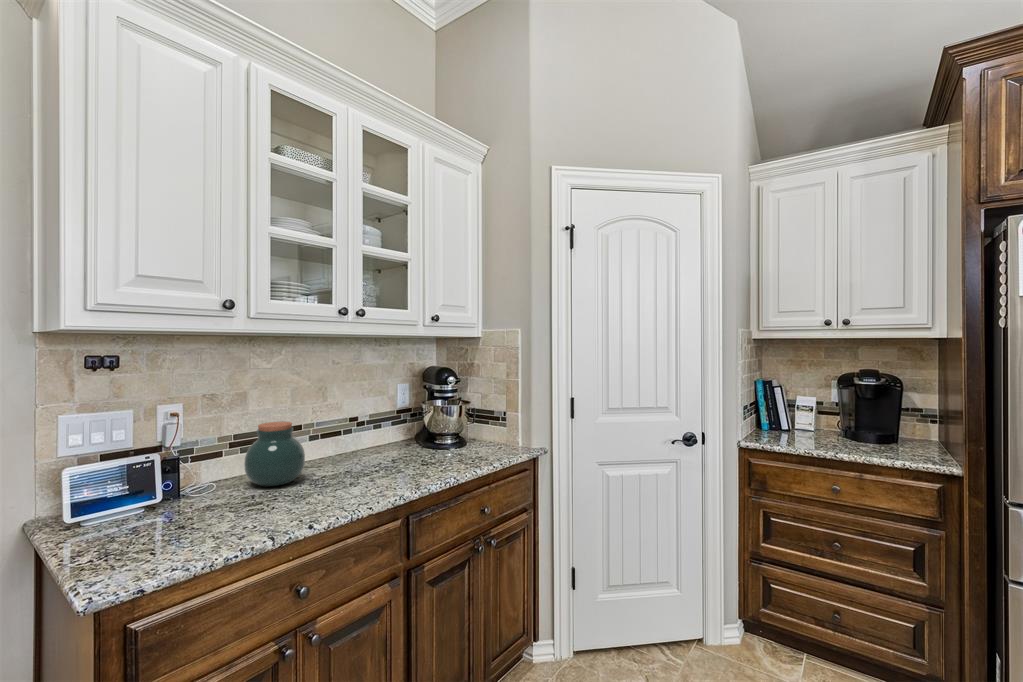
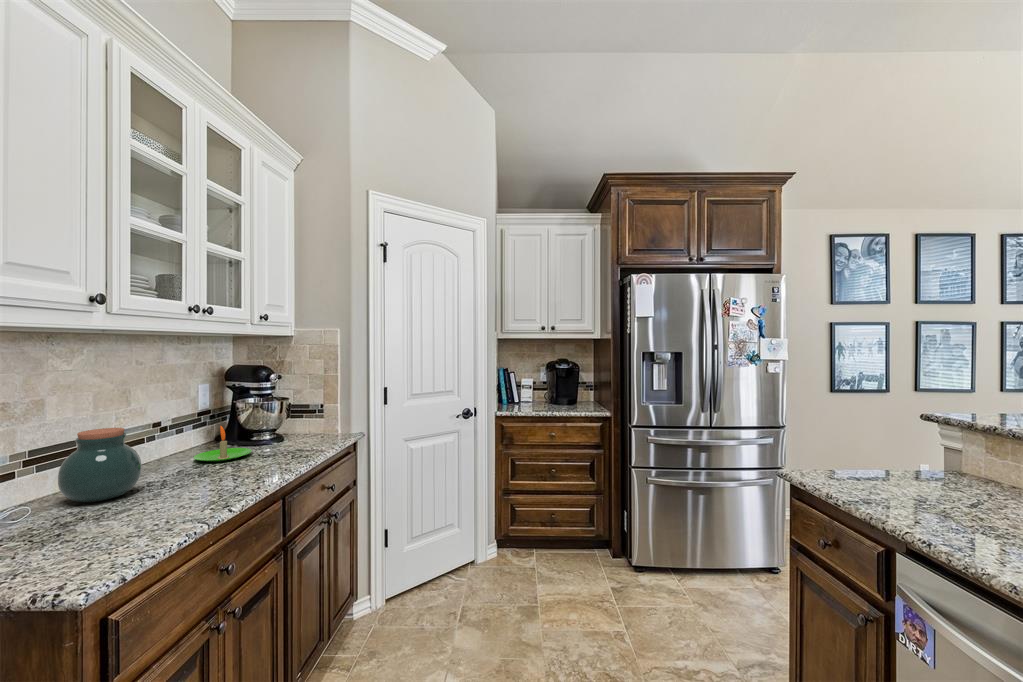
candle: none [371,427,421,462] -> present [193,426,252,462]

